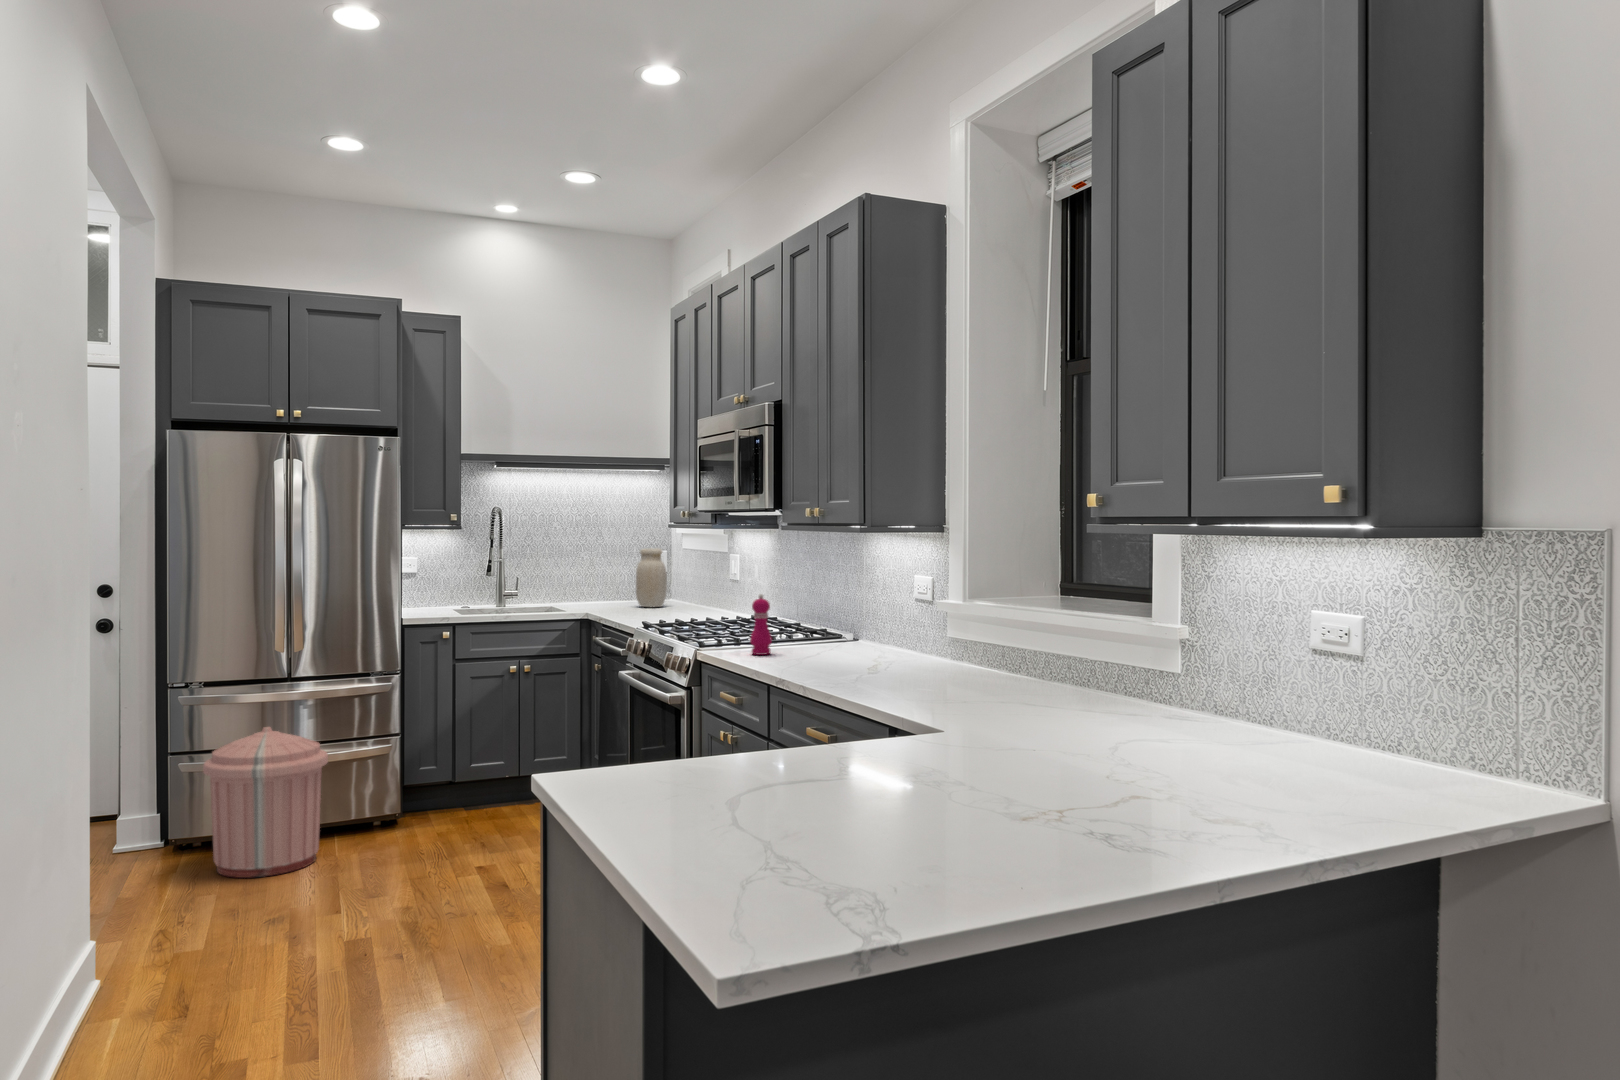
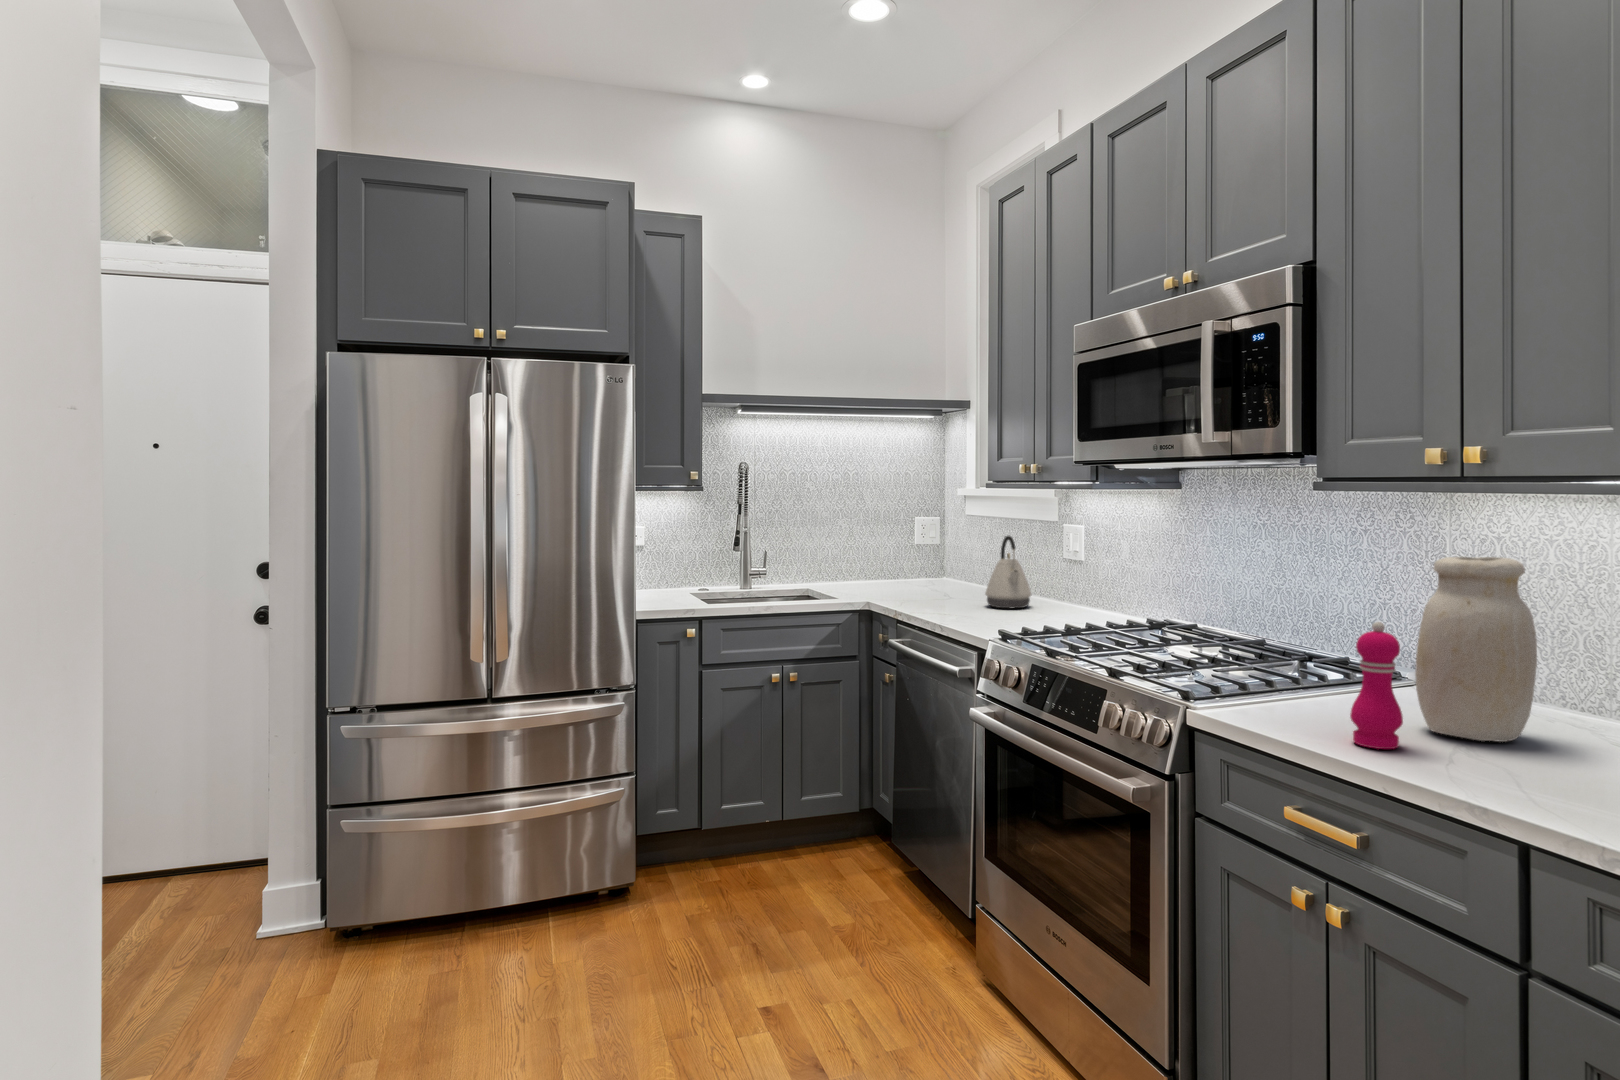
jar: present [636,548,667,607] -> present [1415,557,1537,742]
kettle: none [668,560,701,612] -> present [985,535,1032,608]
trash can: present [203,727,328,878] -> none [365,777,539,1009]

